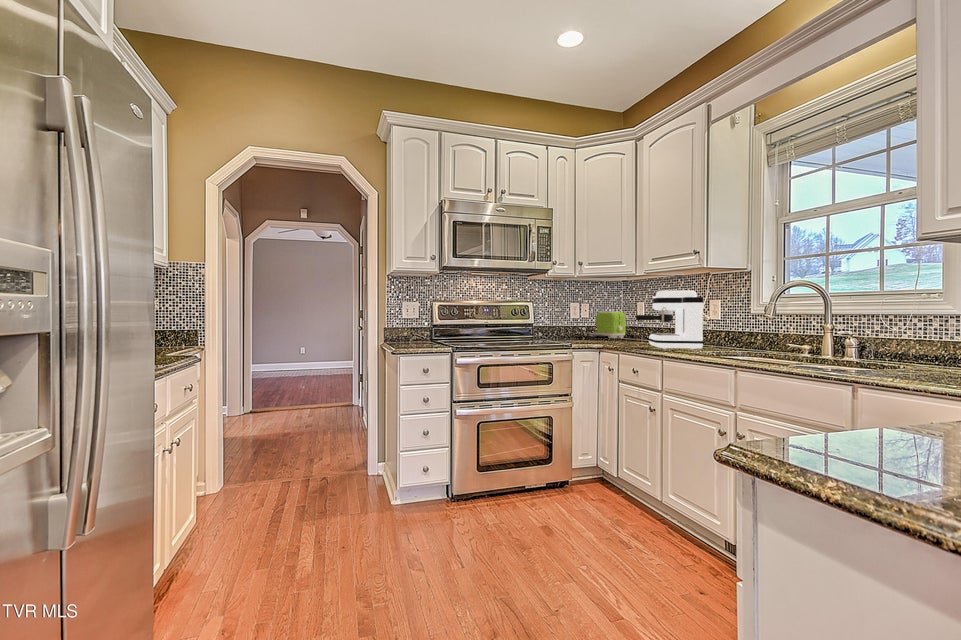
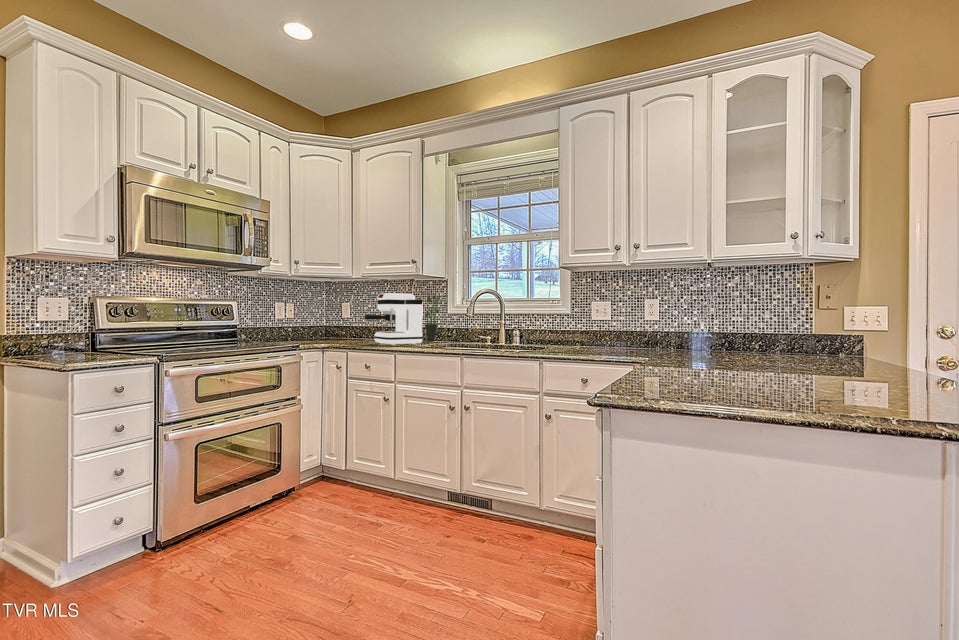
potted plant: none [720,288,745,347] -> present [425,293,444,341]
toaster: present [589,312,626,338] -> none [292,312,332,338]

